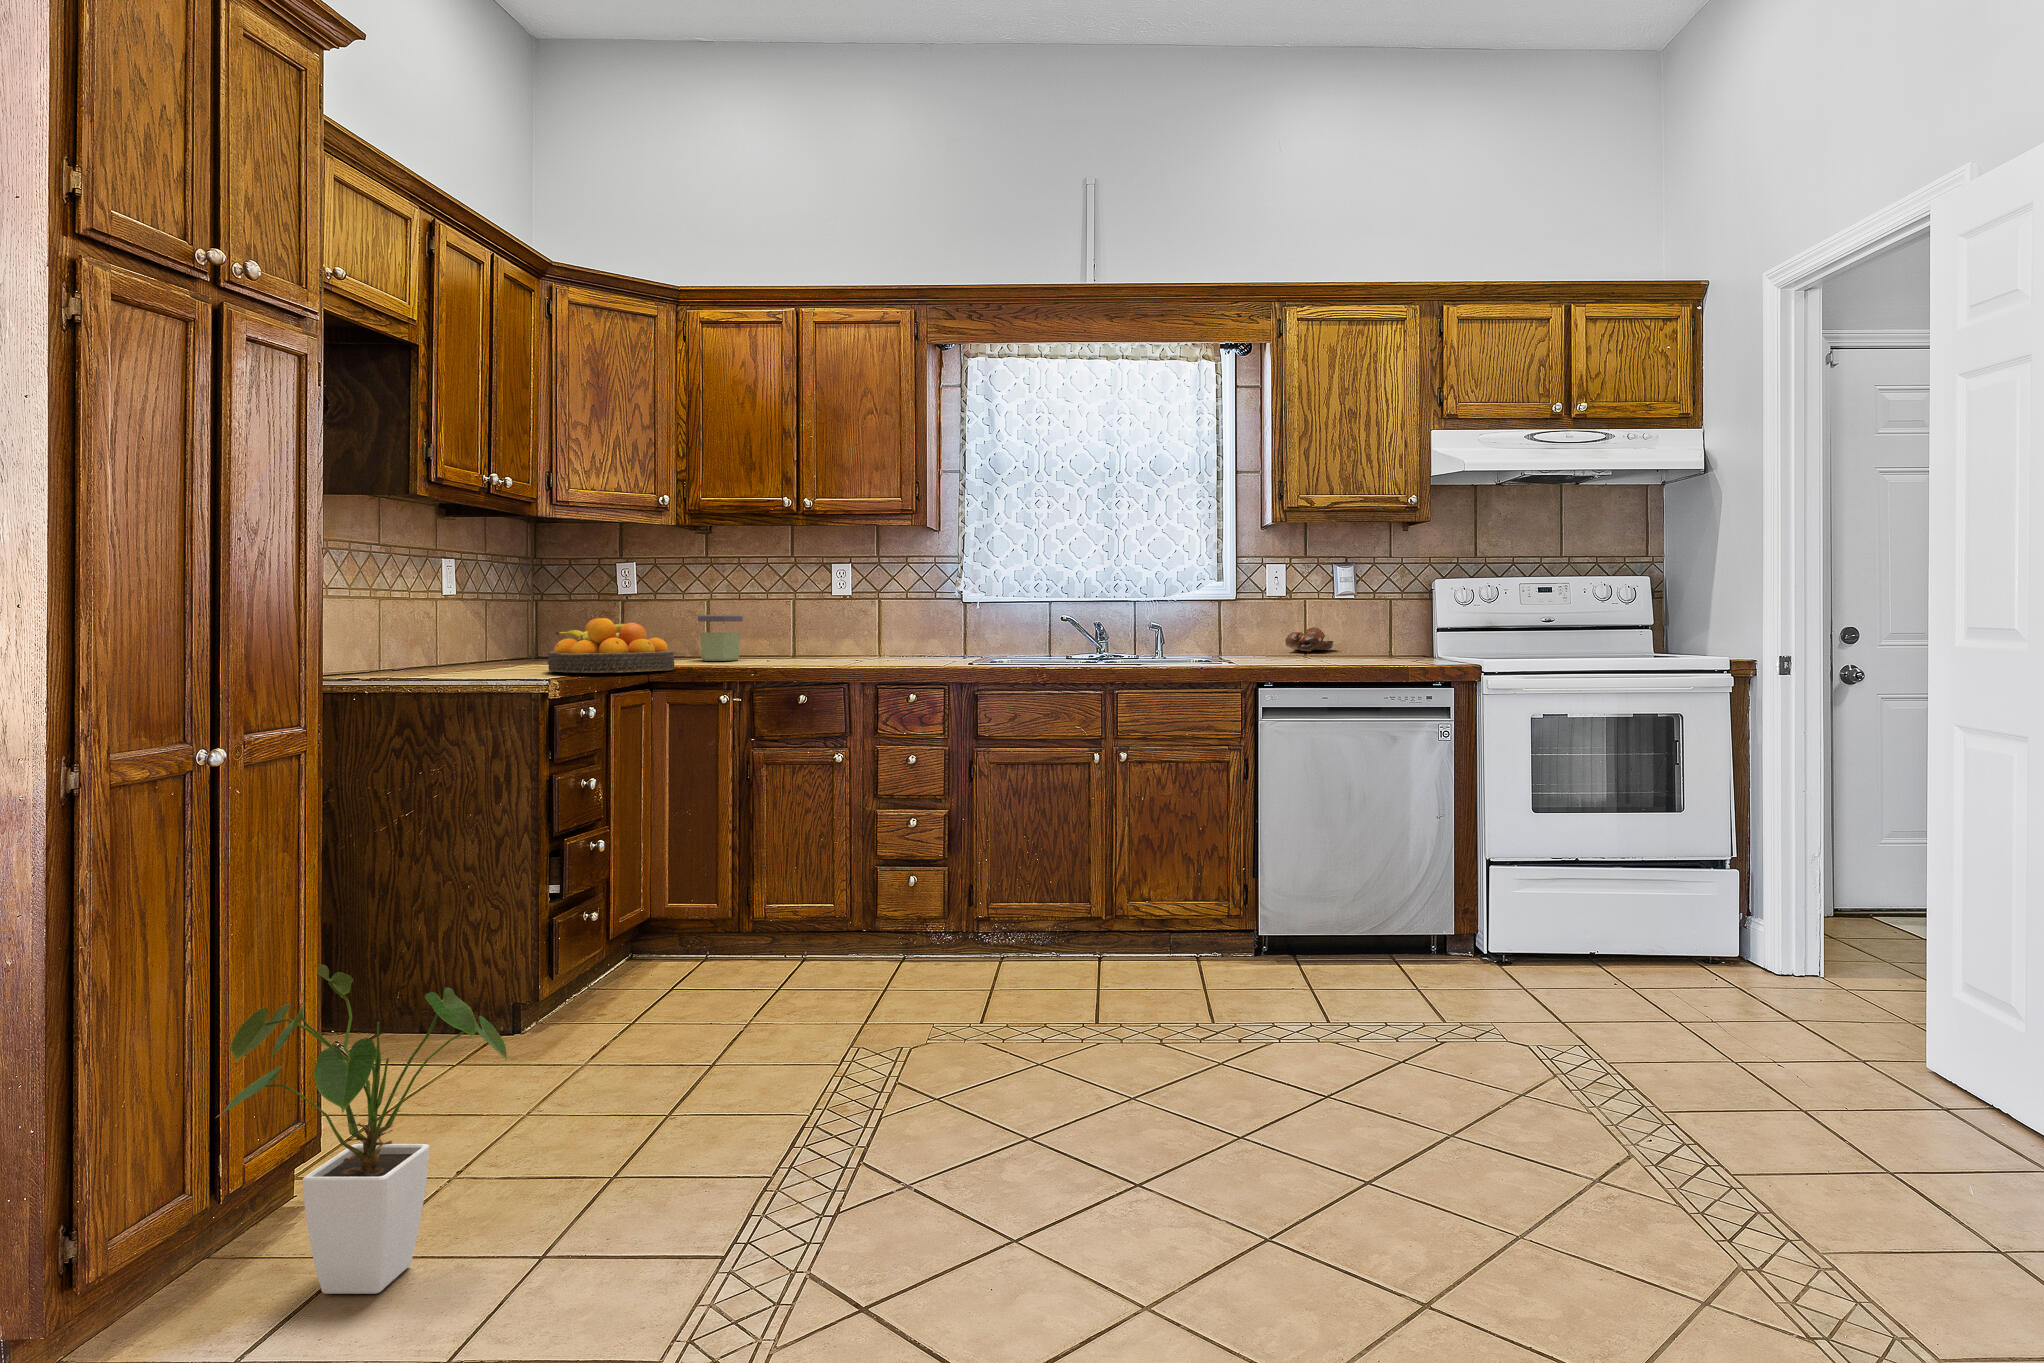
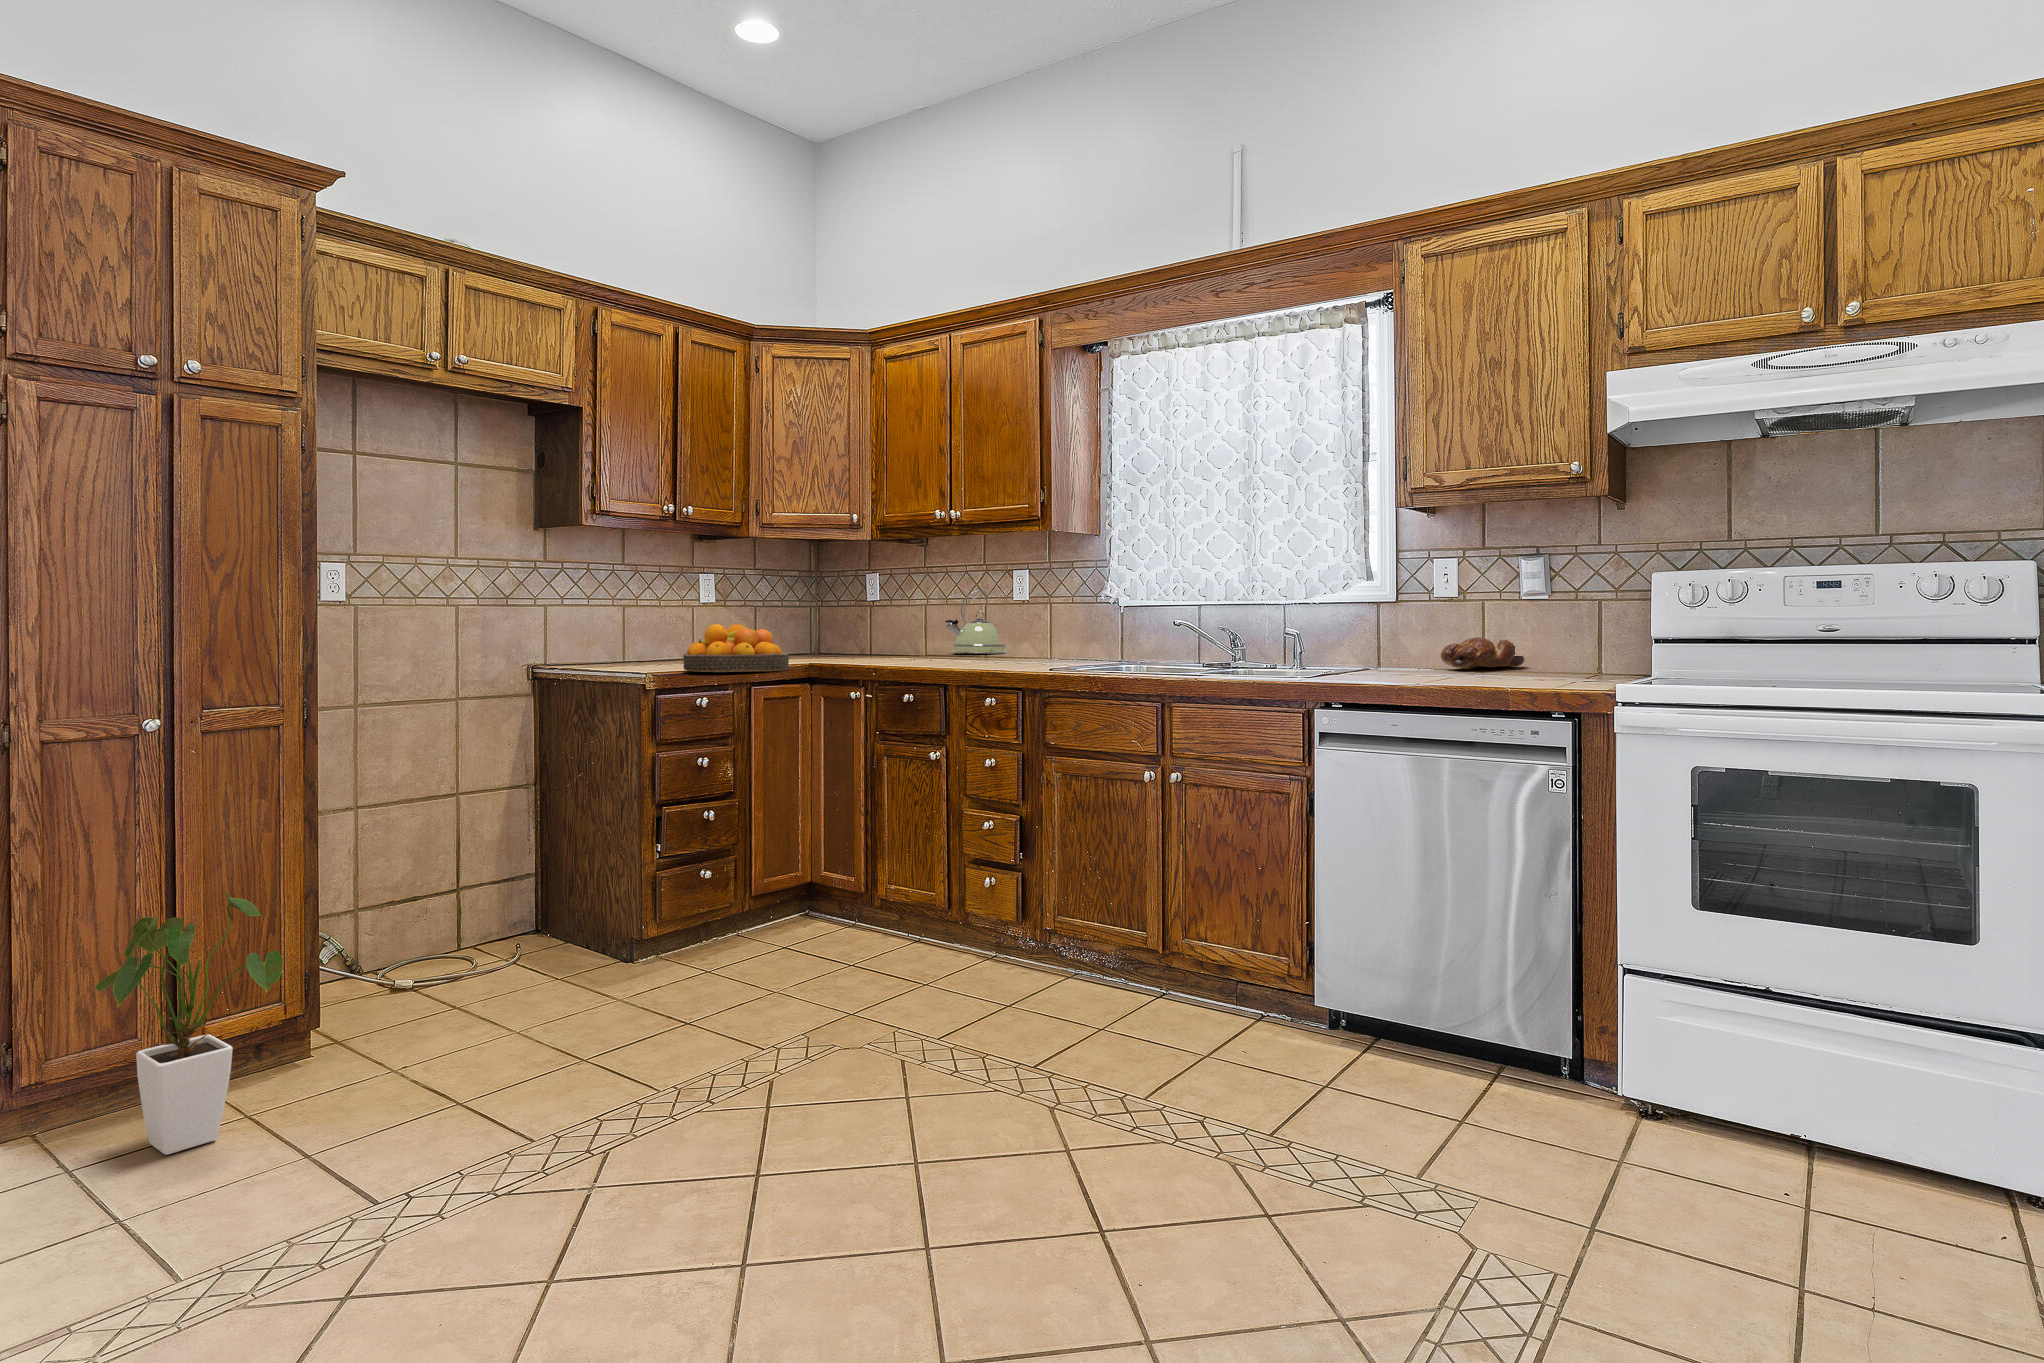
kettle: none [755,583,817,649] -> present [945,590,1007,654]
jar: present [698,615,743,661] -> none [841,621,882,664]

